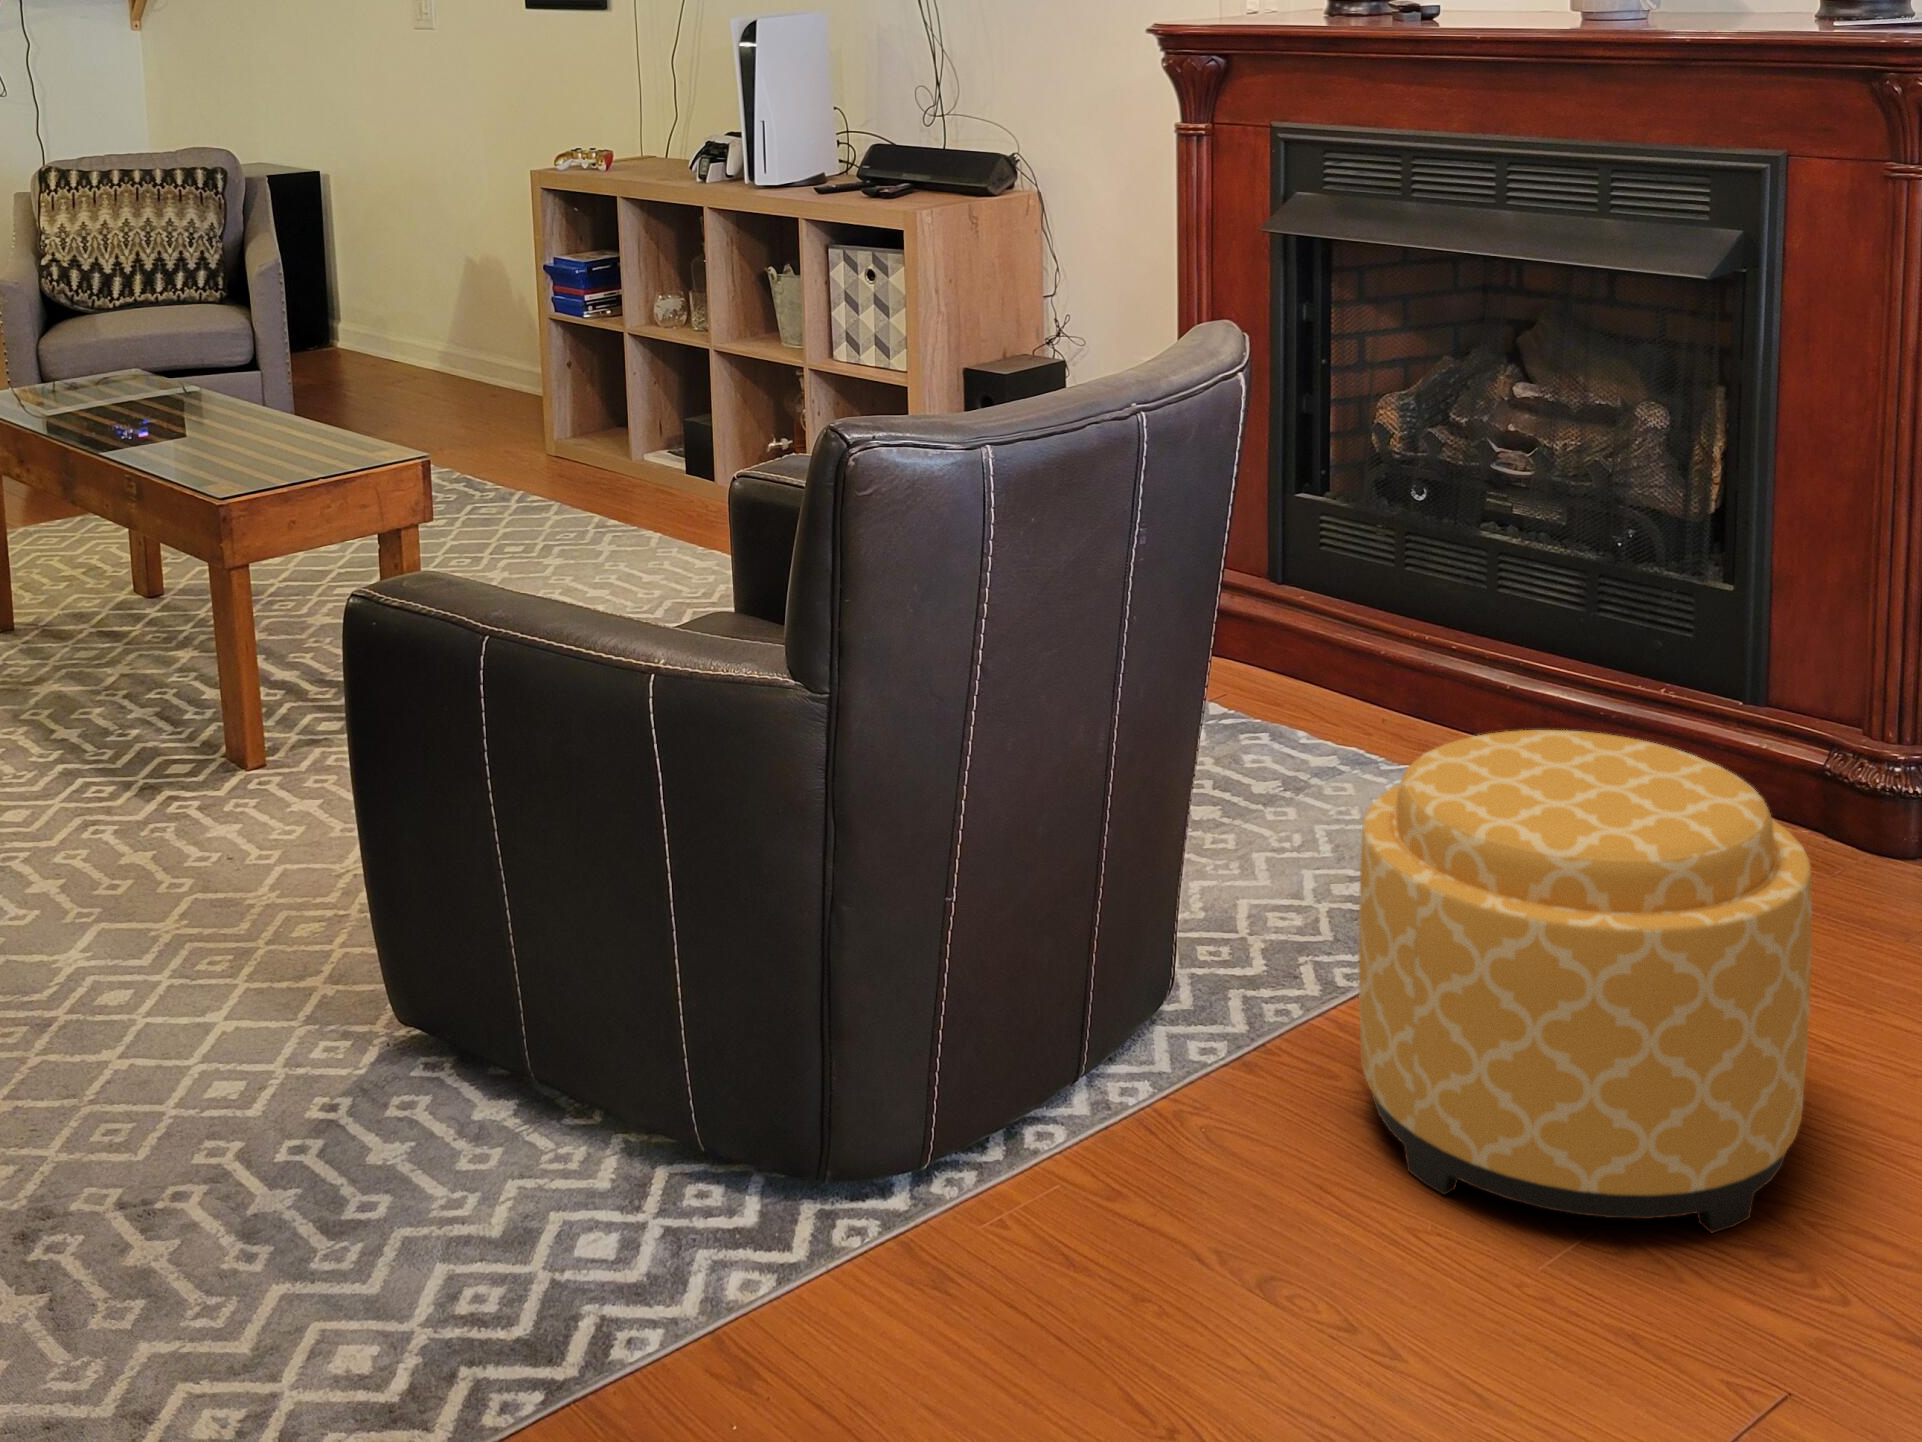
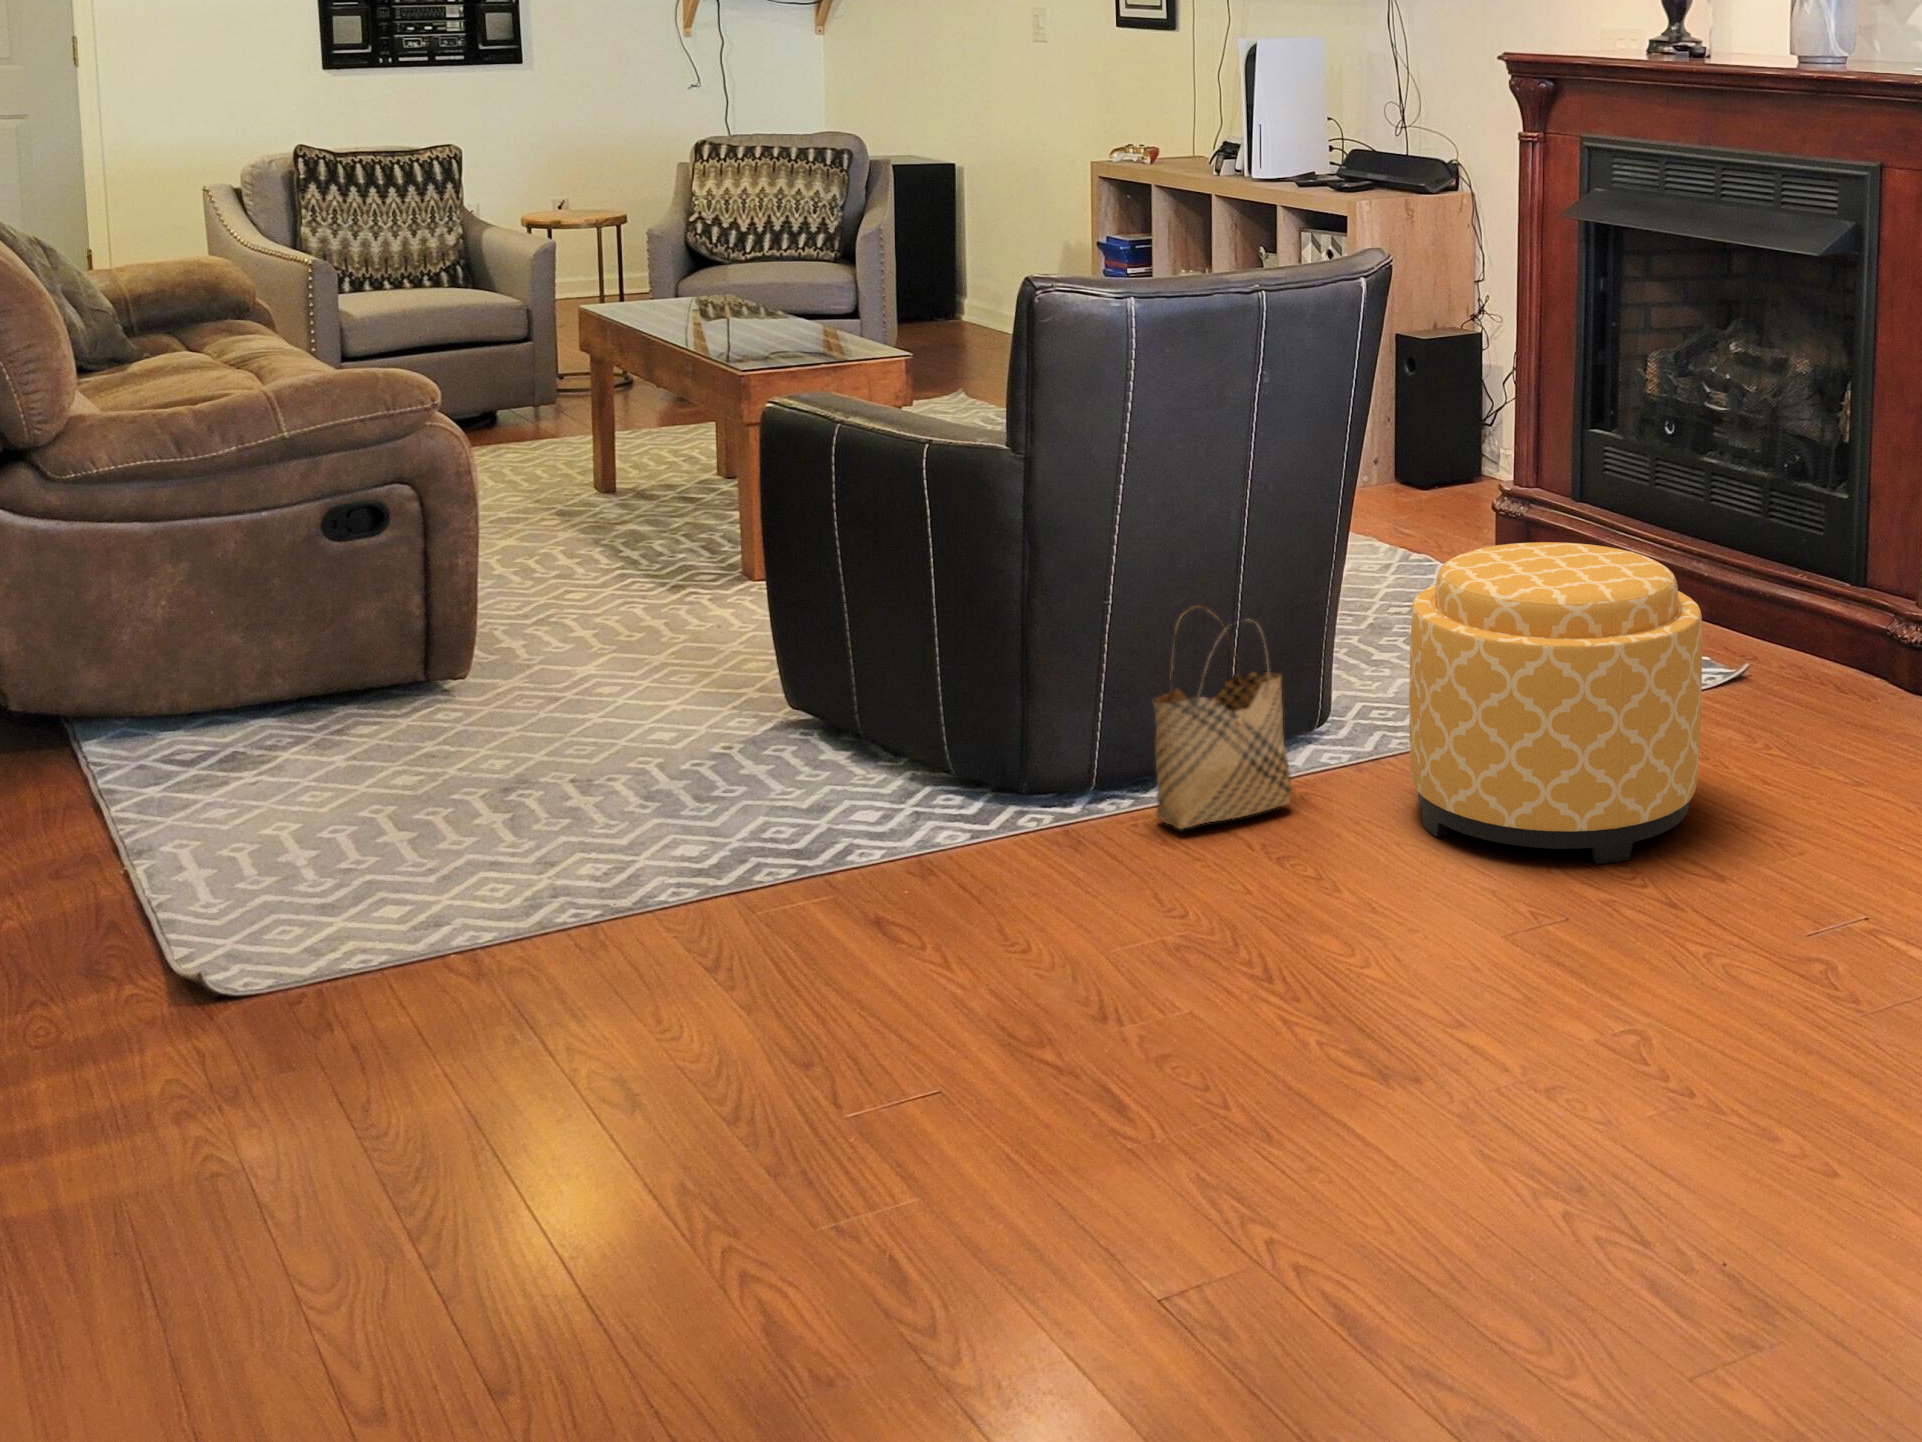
woven basket: none [1020,870,1203,1219] -> present [1152,605,1291,829]

